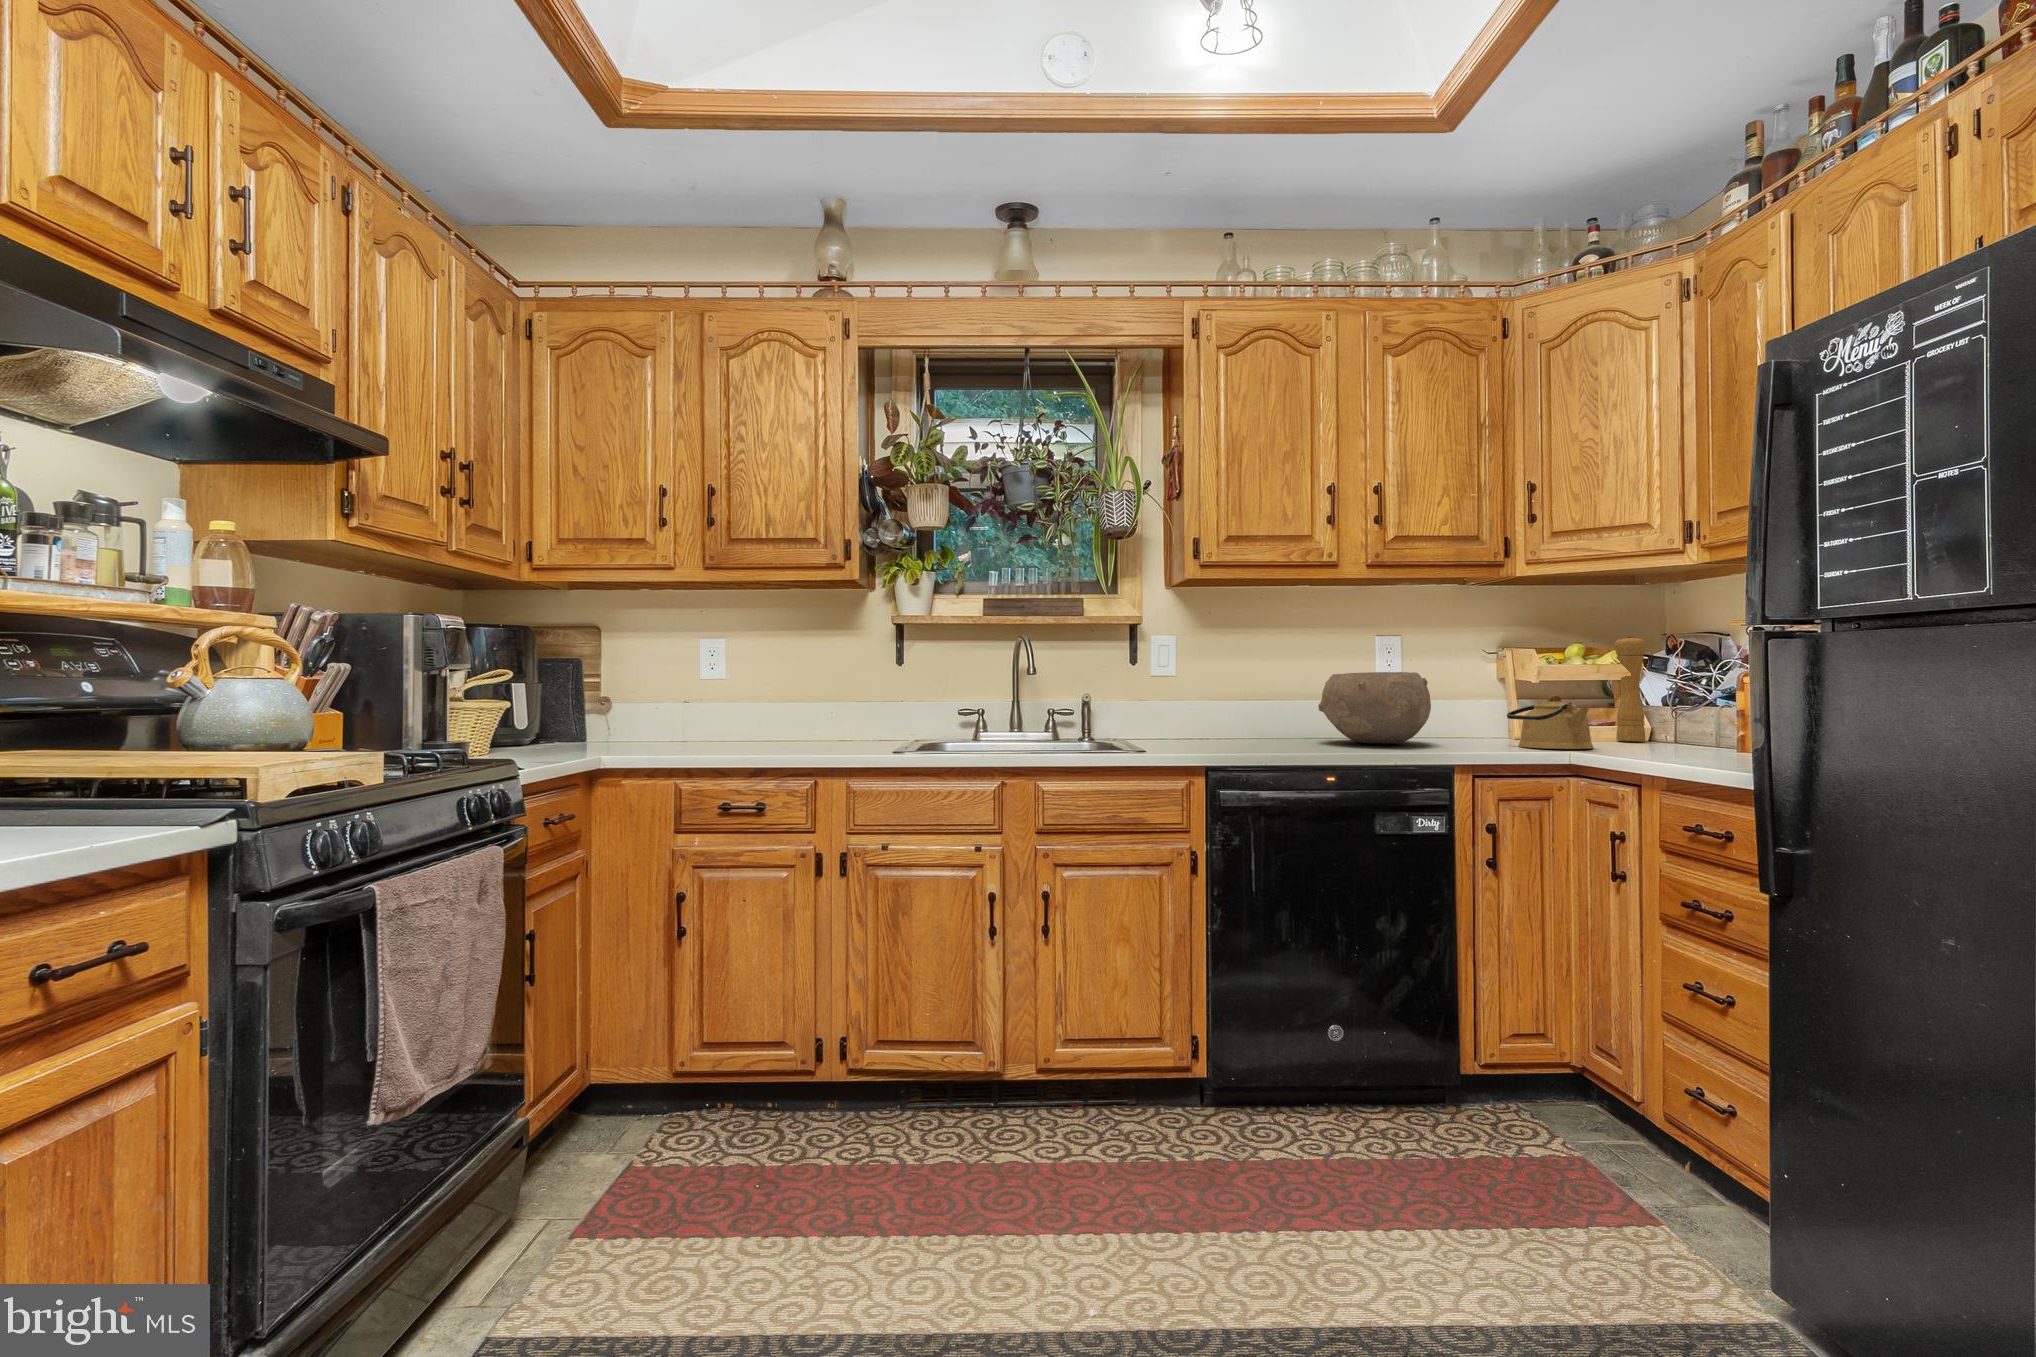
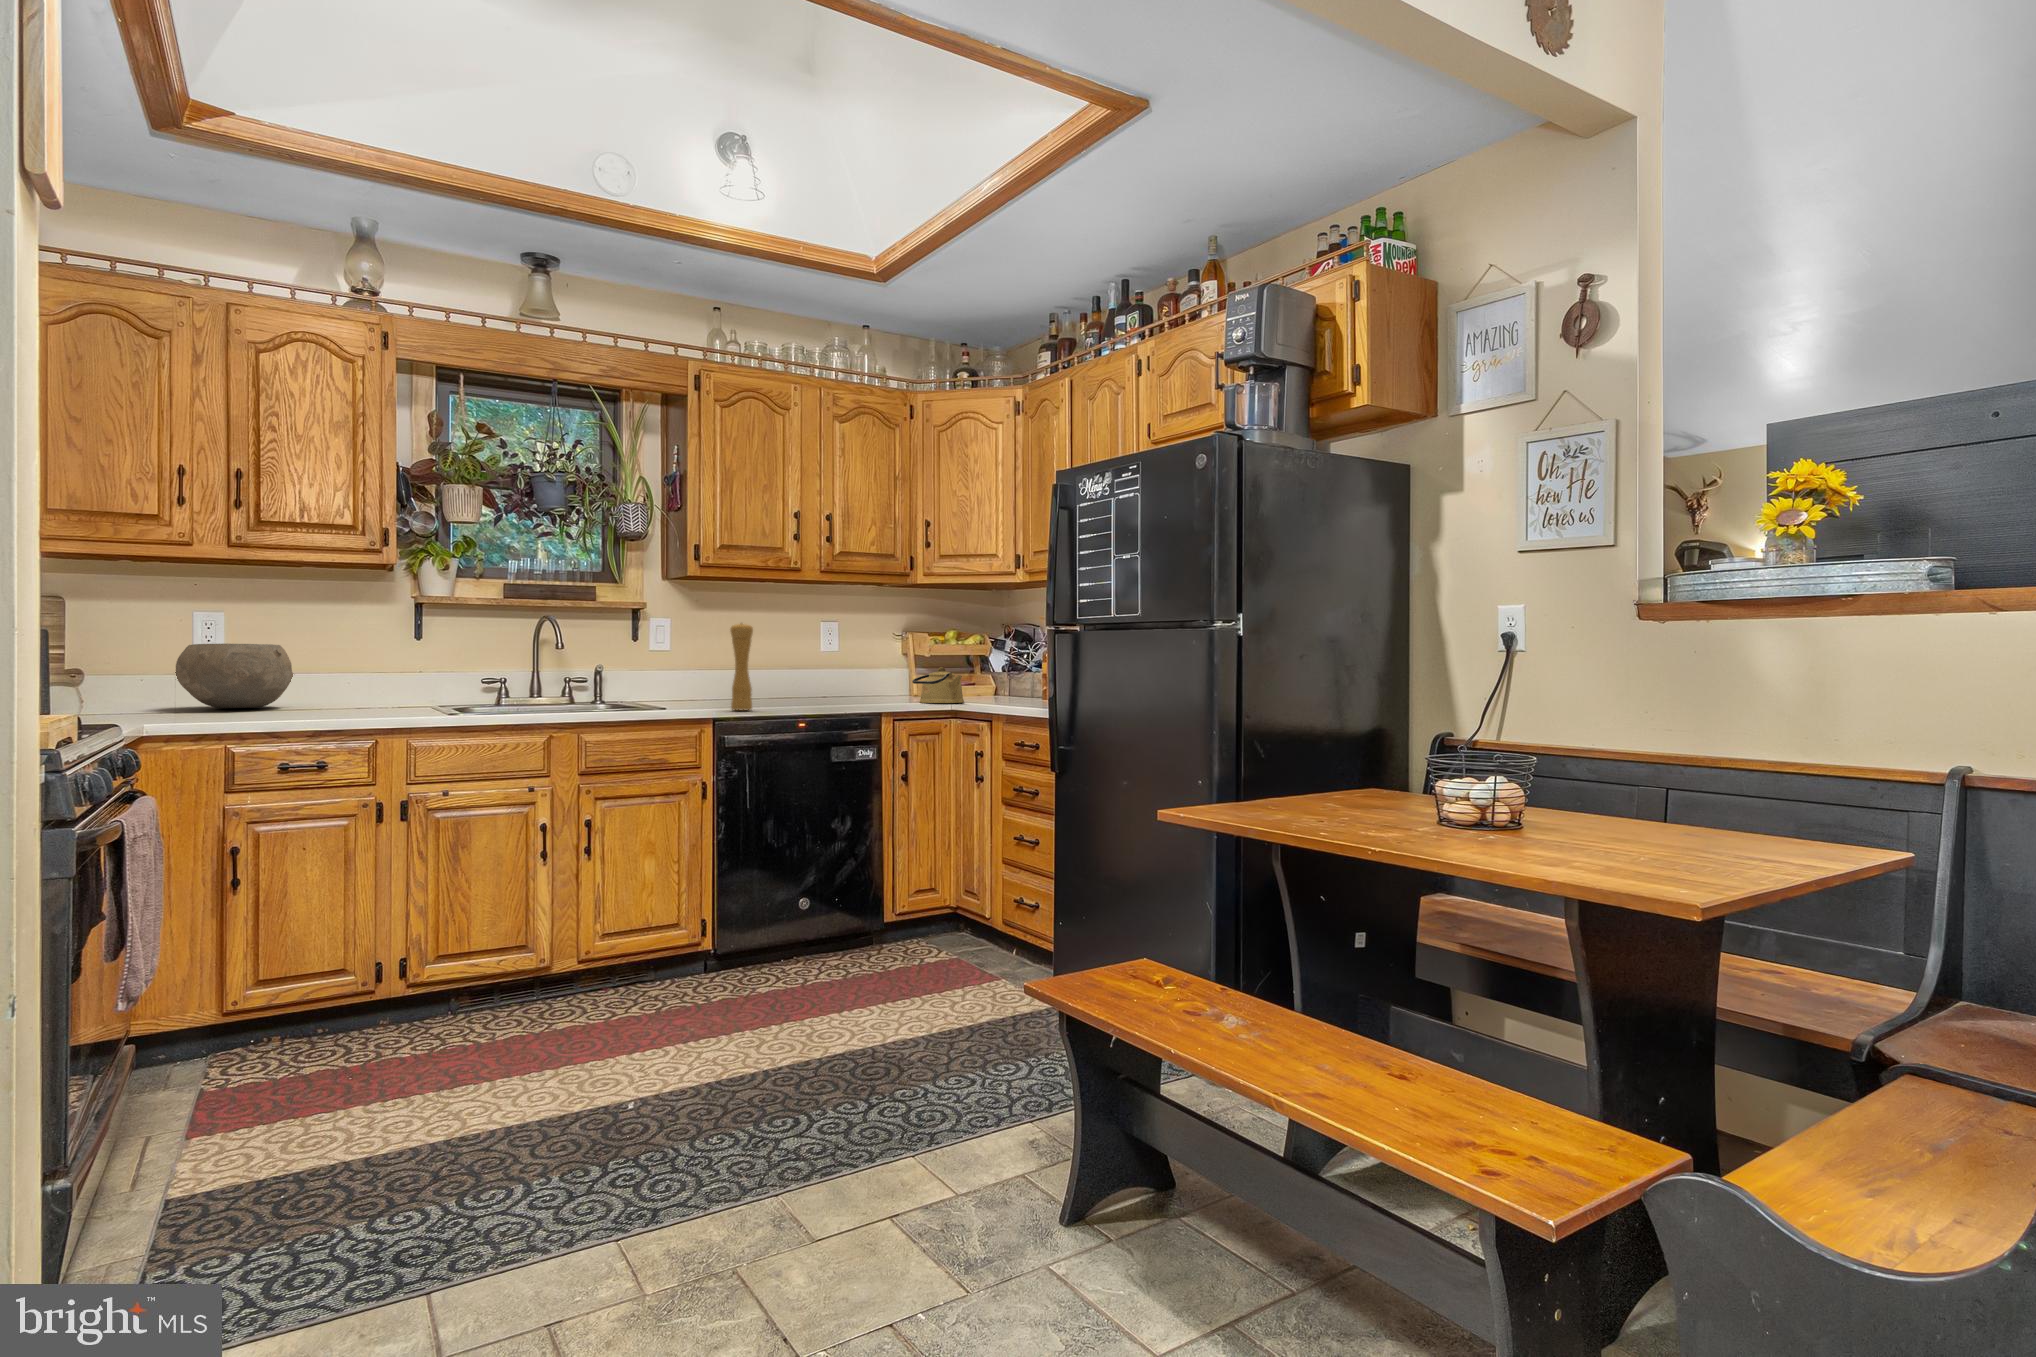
pepper mill: present [1614,637,1646,742] -> present [730,623,753,710]
ceramic bowl: present [1318,672,1431,744] -> present [175,644,293,708]

